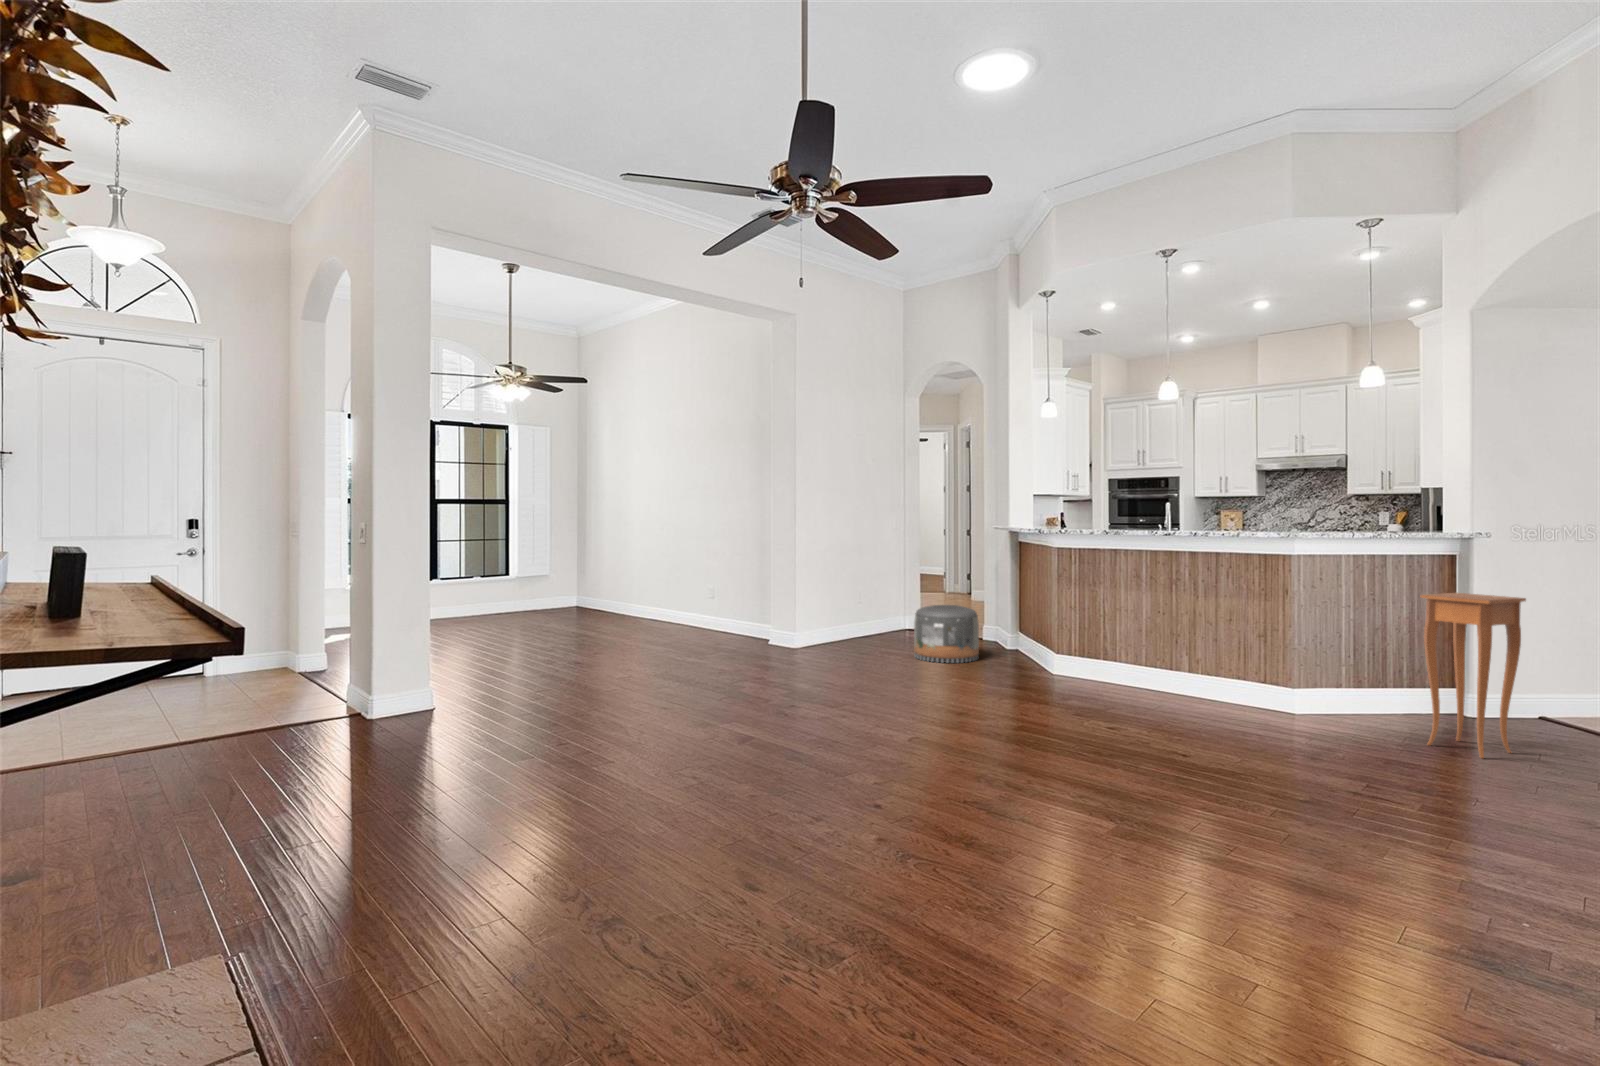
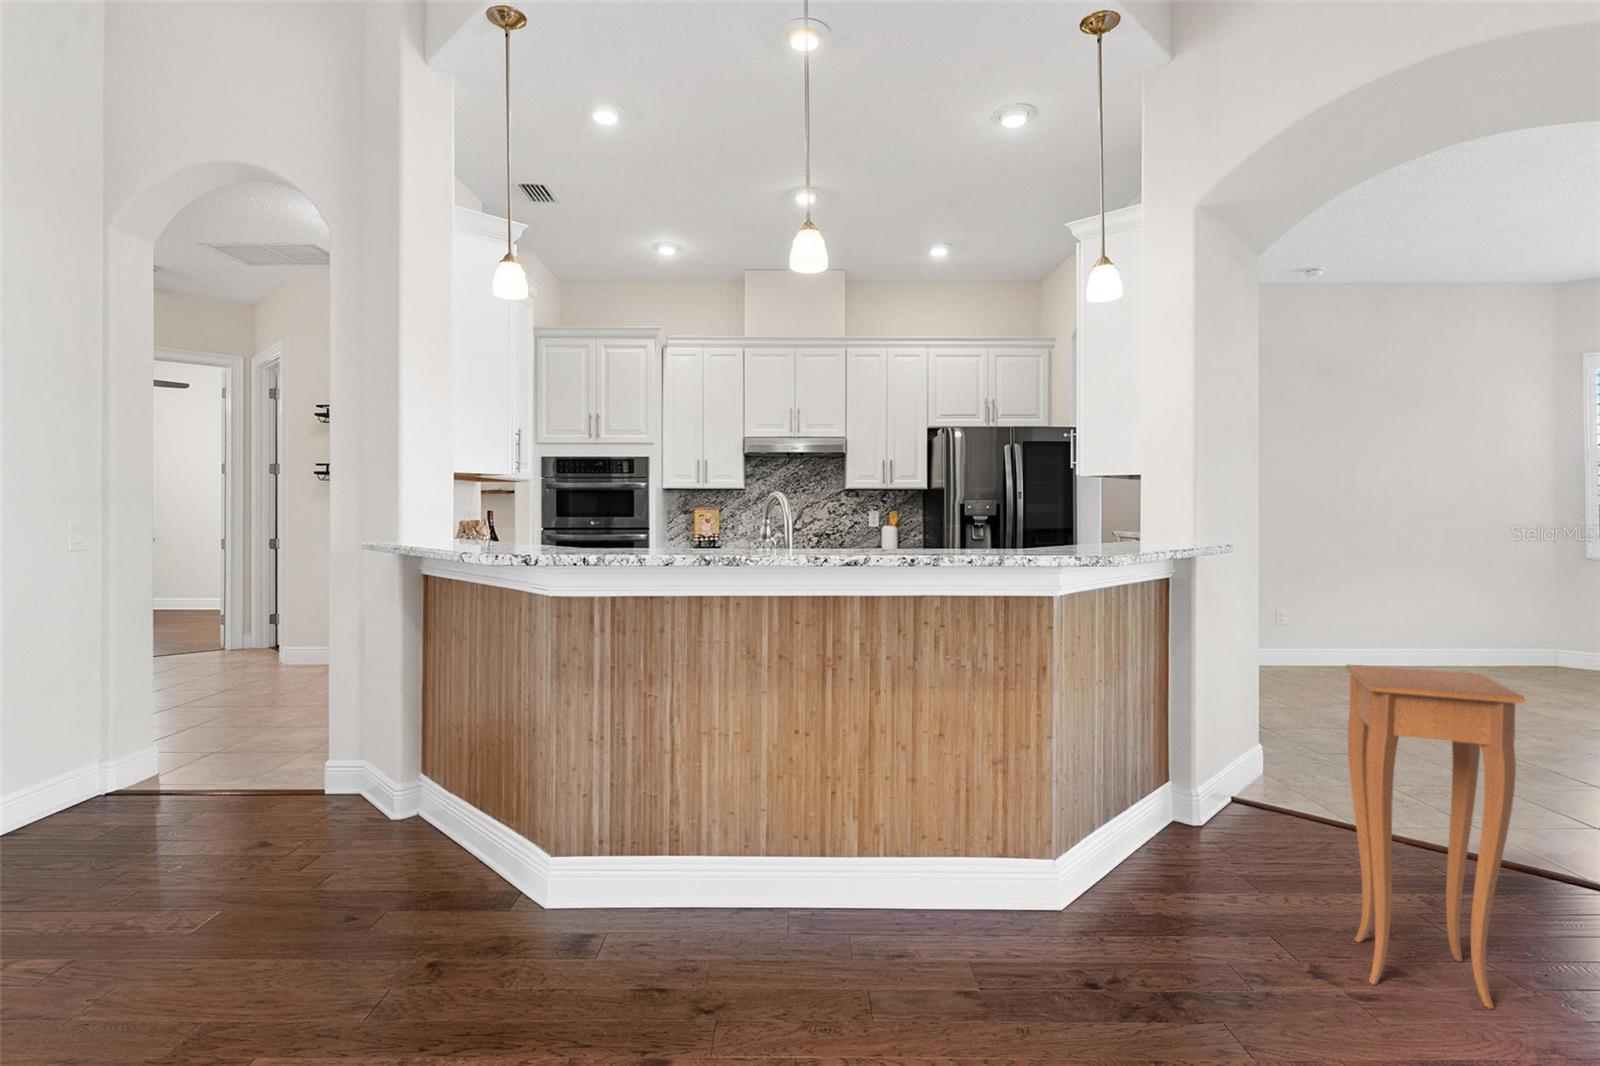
pouf: present [914,605,979,663] -> none [127,748,340,946]

